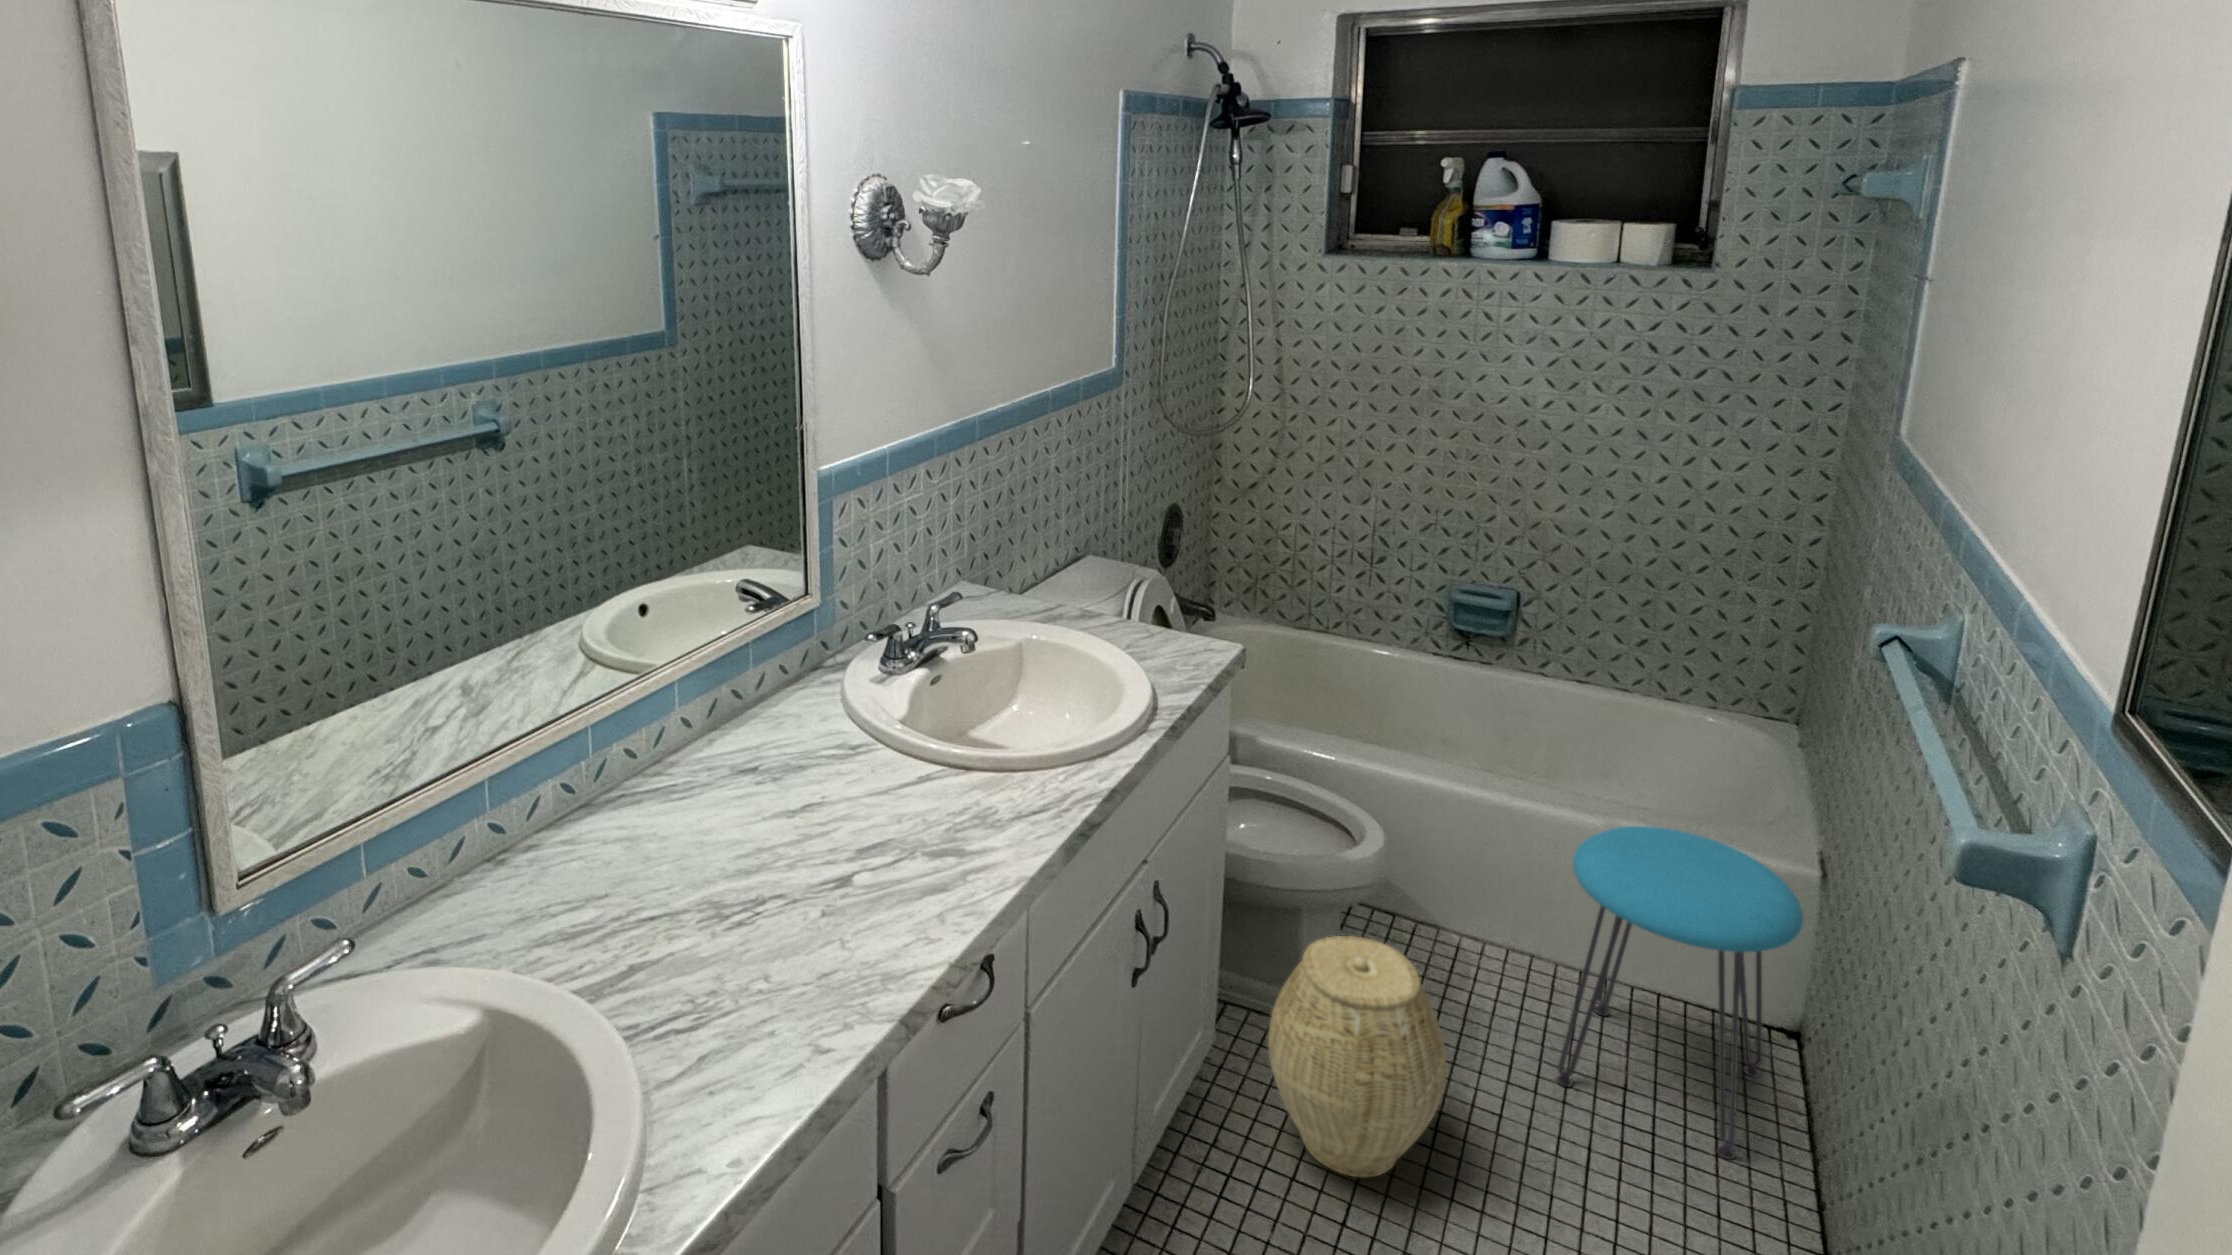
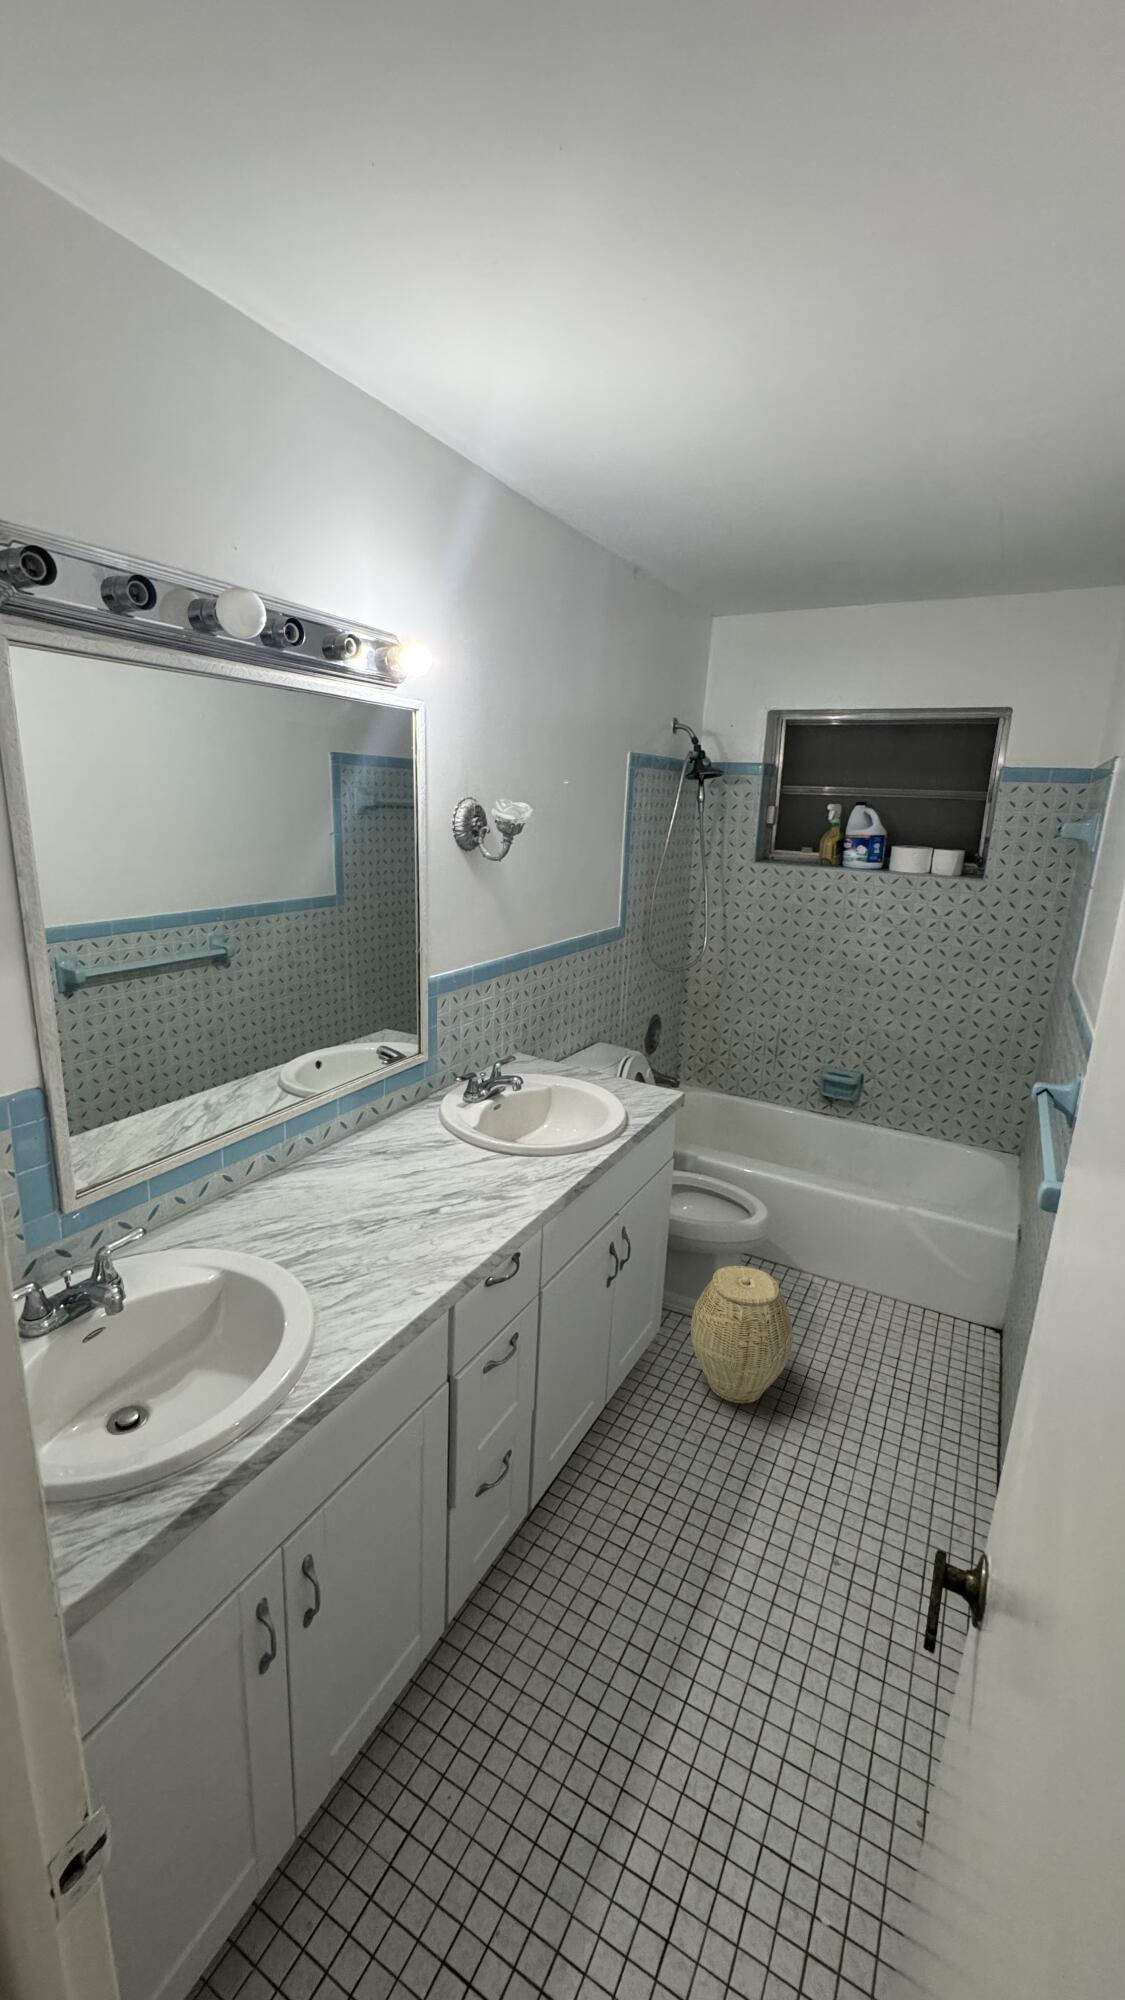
stool: present [1556,826,1803,1160] -> none [859,1207,1002,1396]

